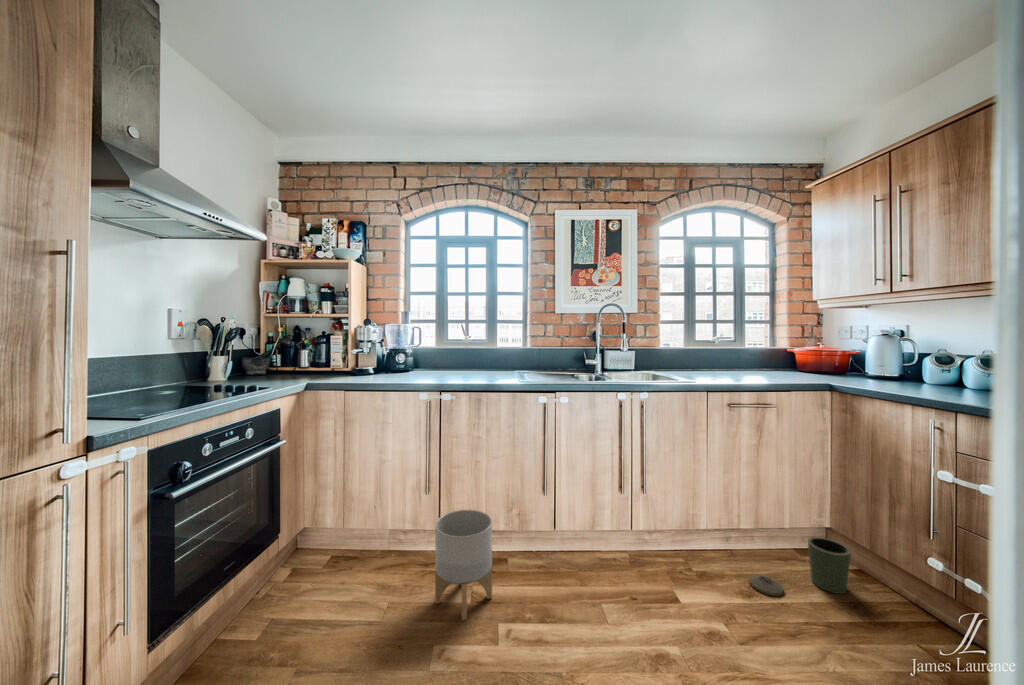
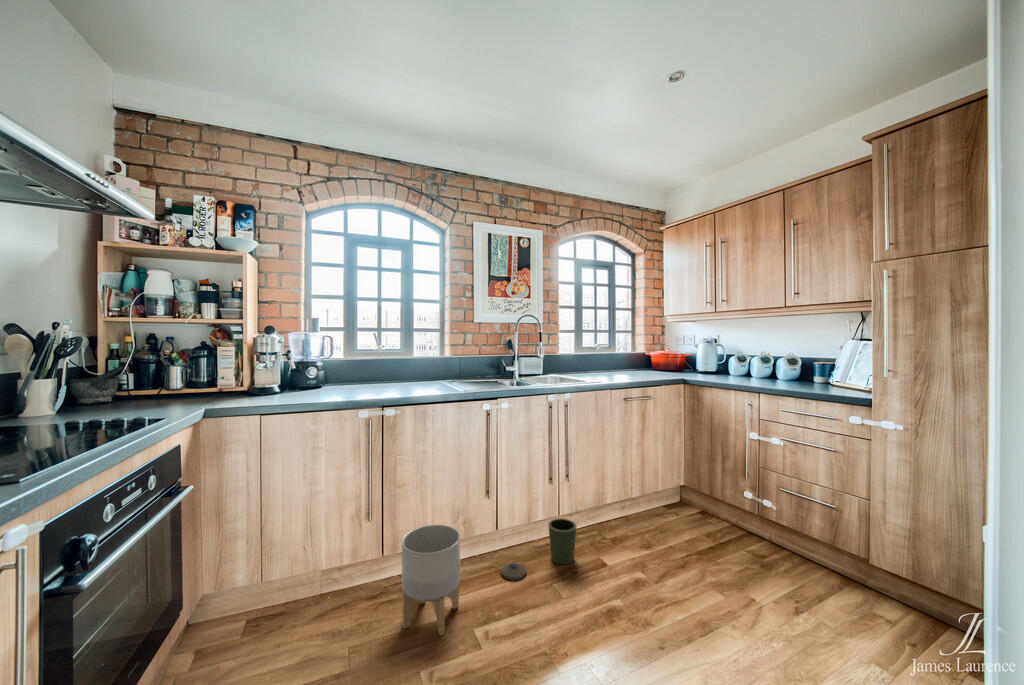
trash can: present [749,537,851,596] -> present [501,519,576,580]

